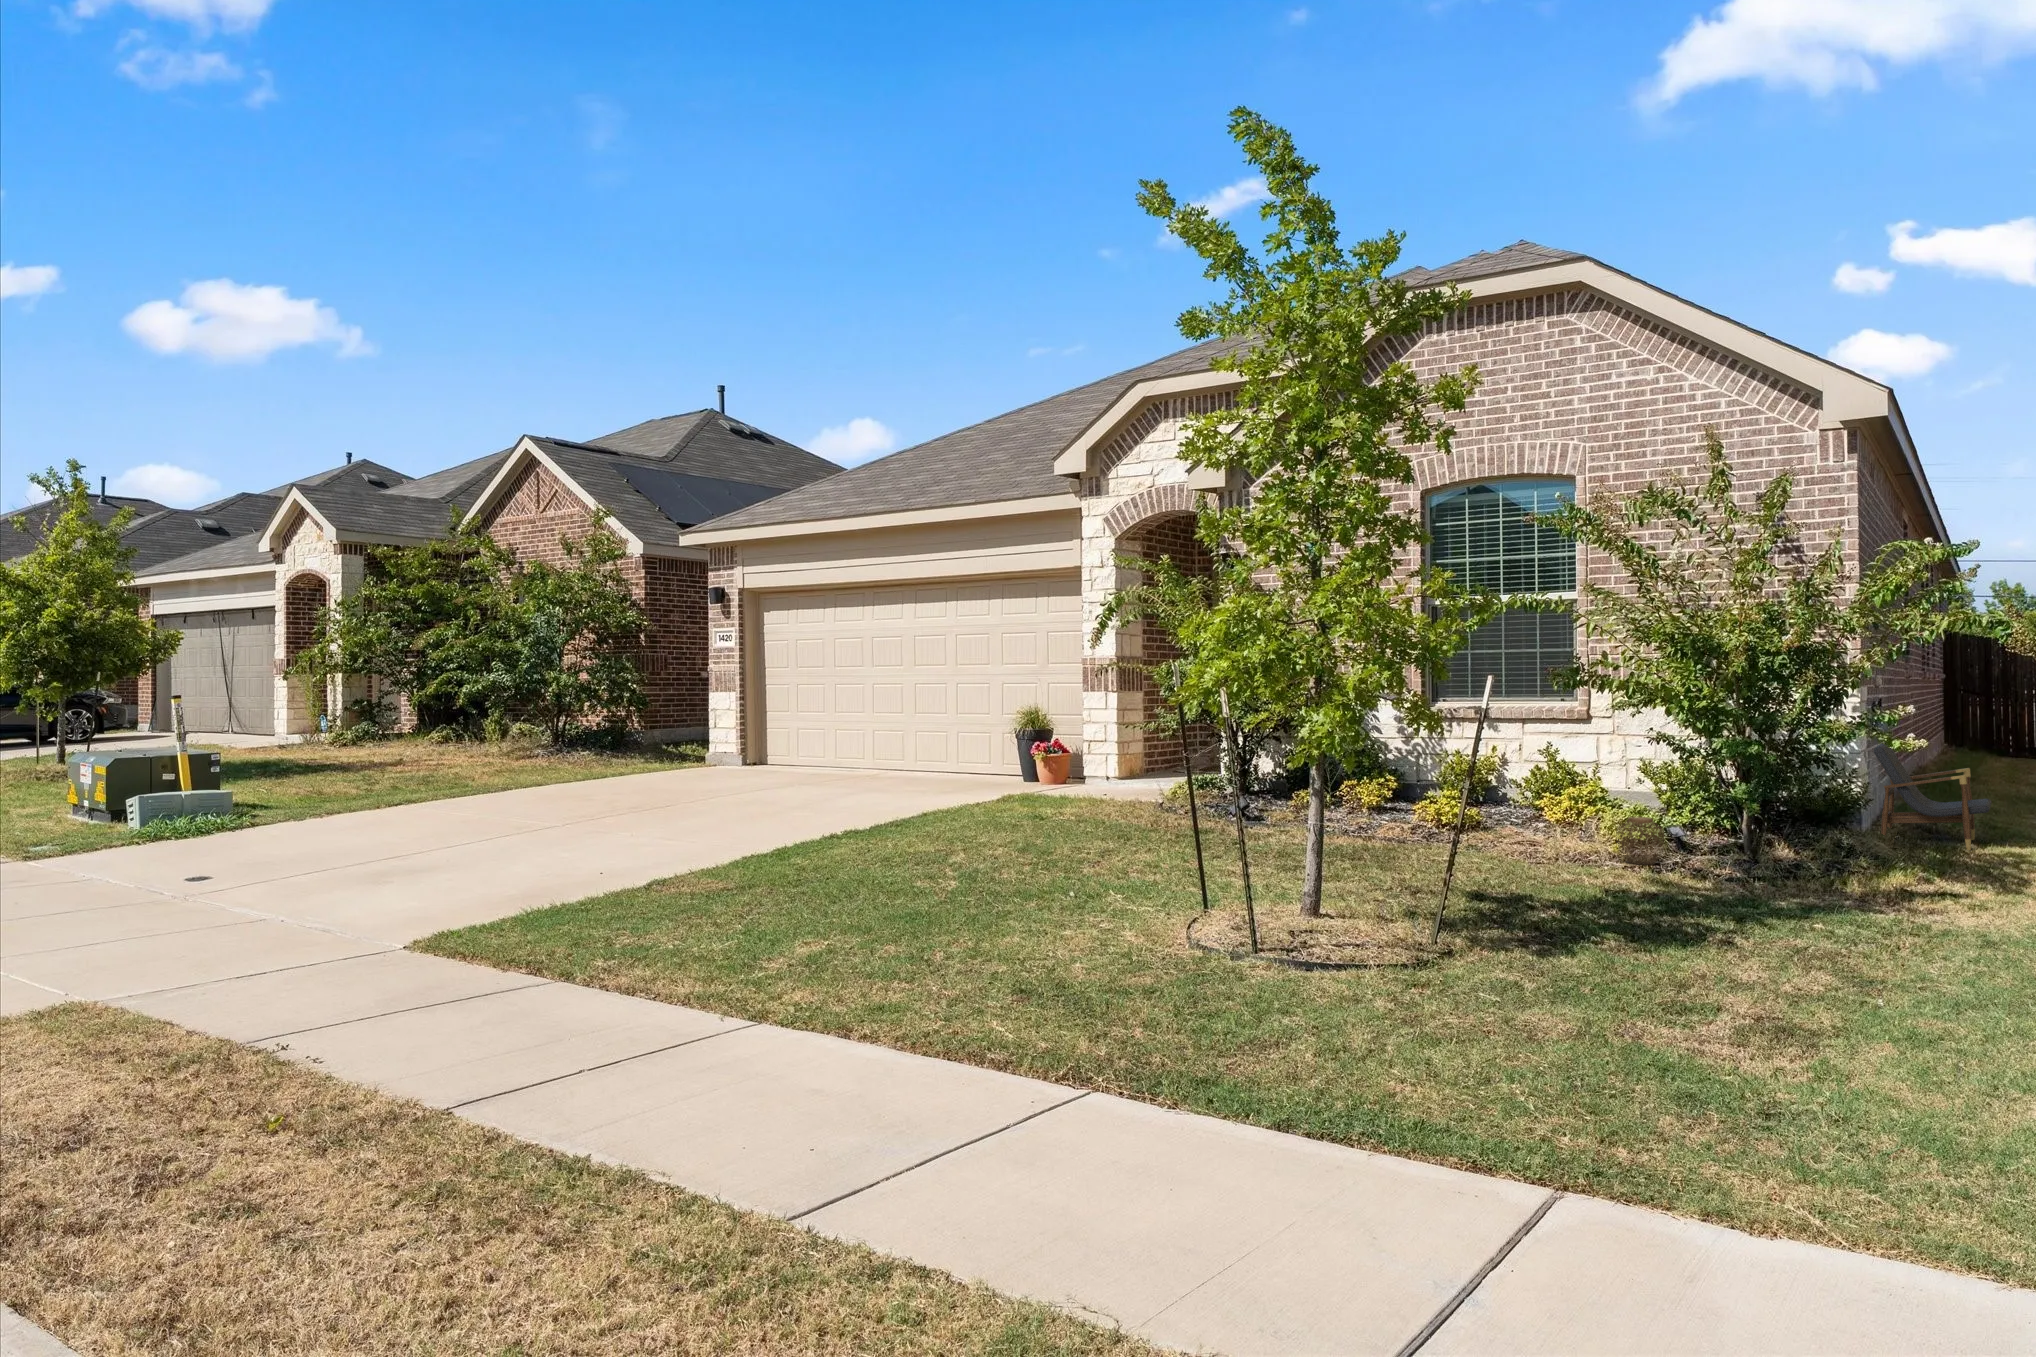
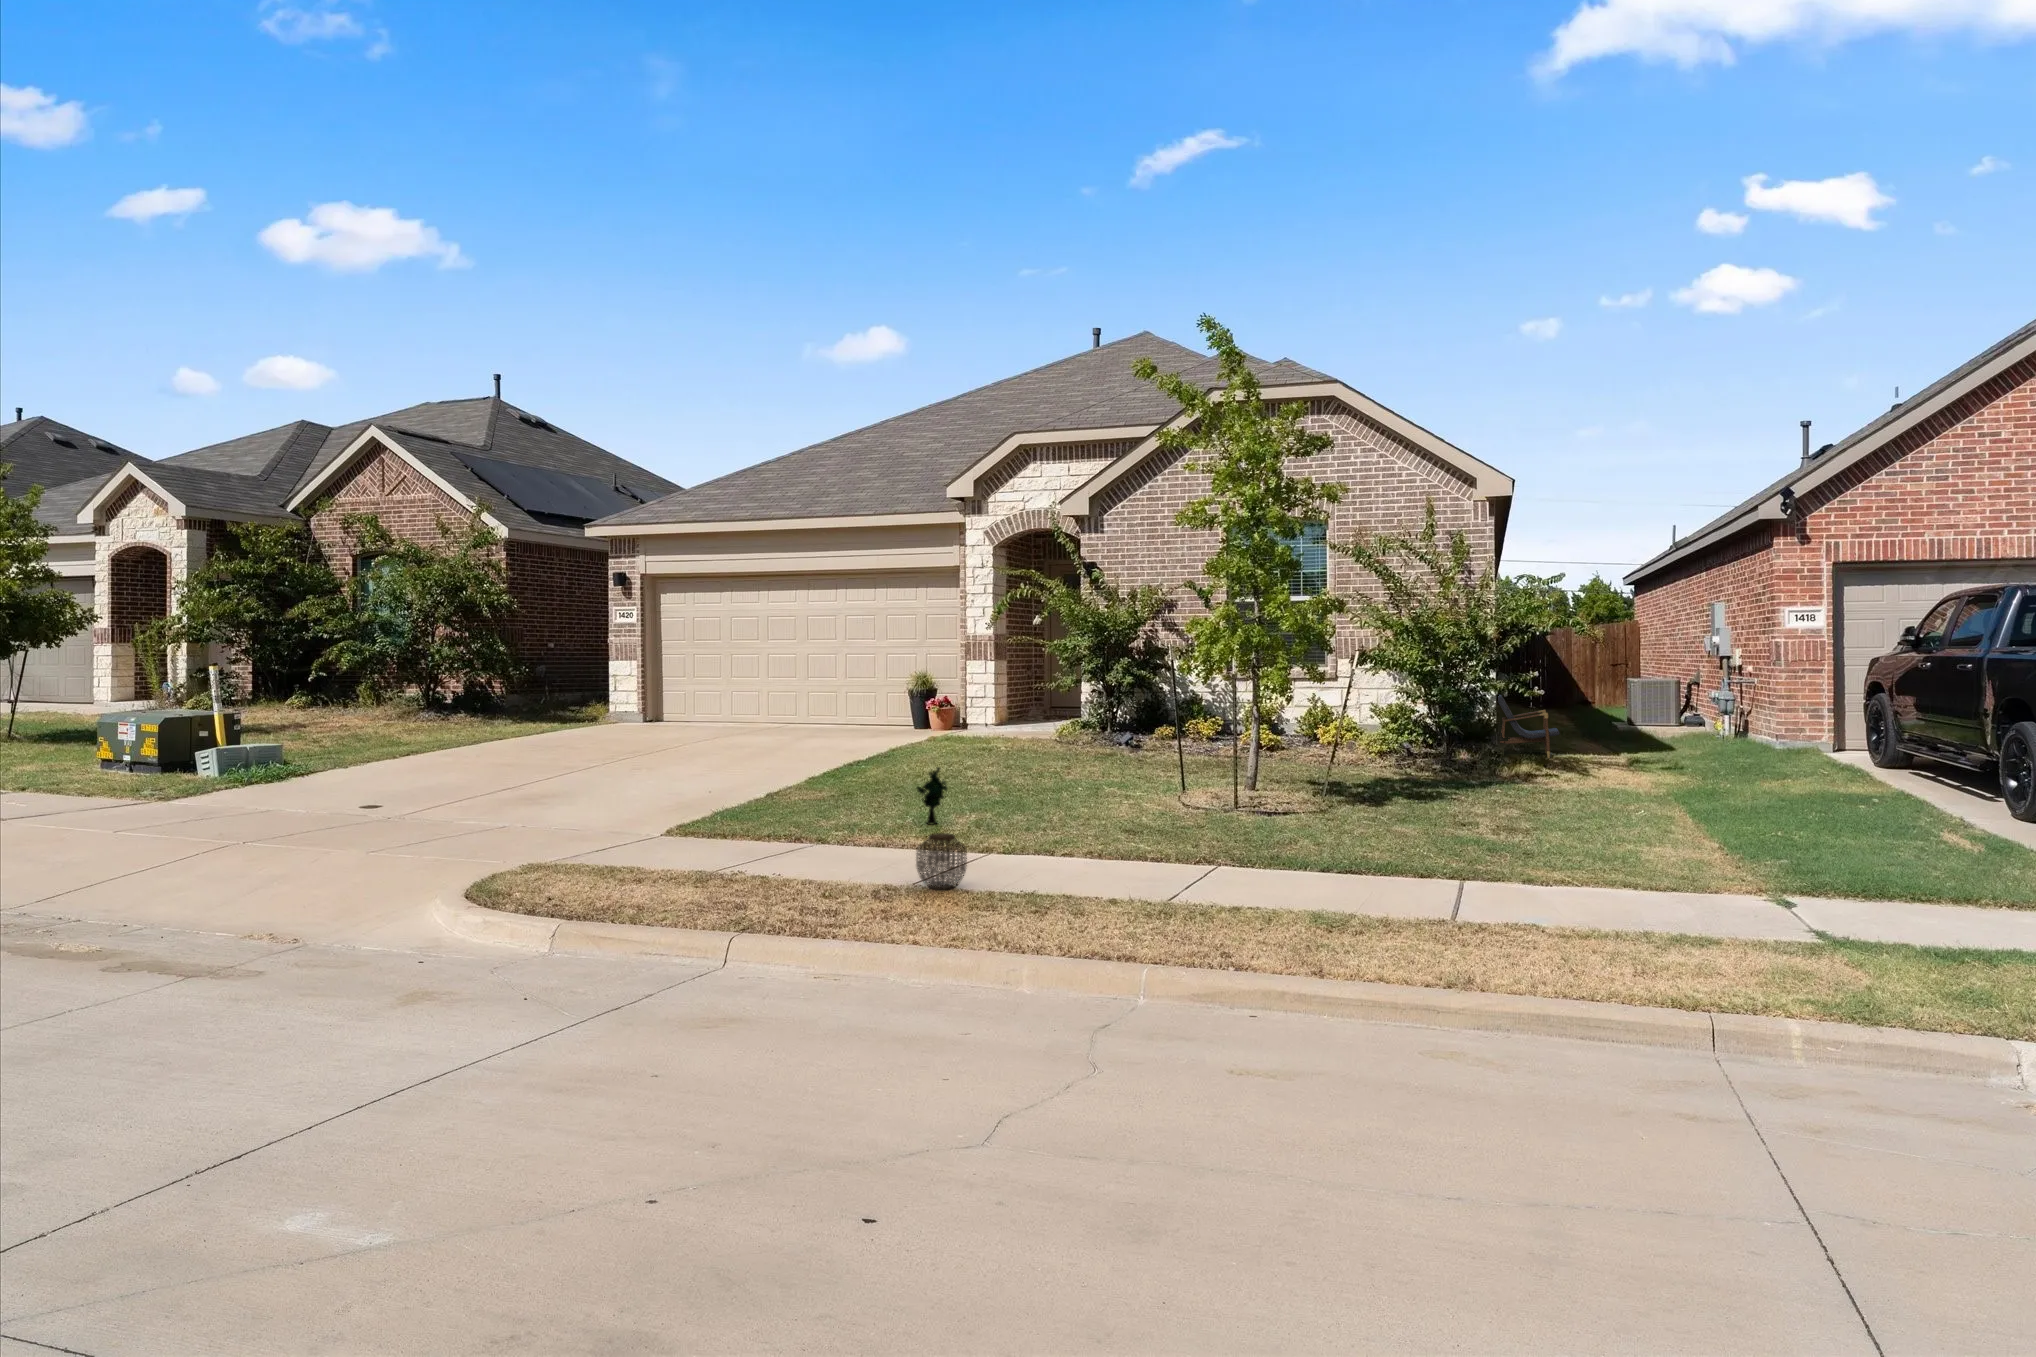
woven basket: present [1617,816,1664,865] -> present [916,833,967,890]
decorative plant: none [723,876,777,966] -> present [917,767,947,824]

